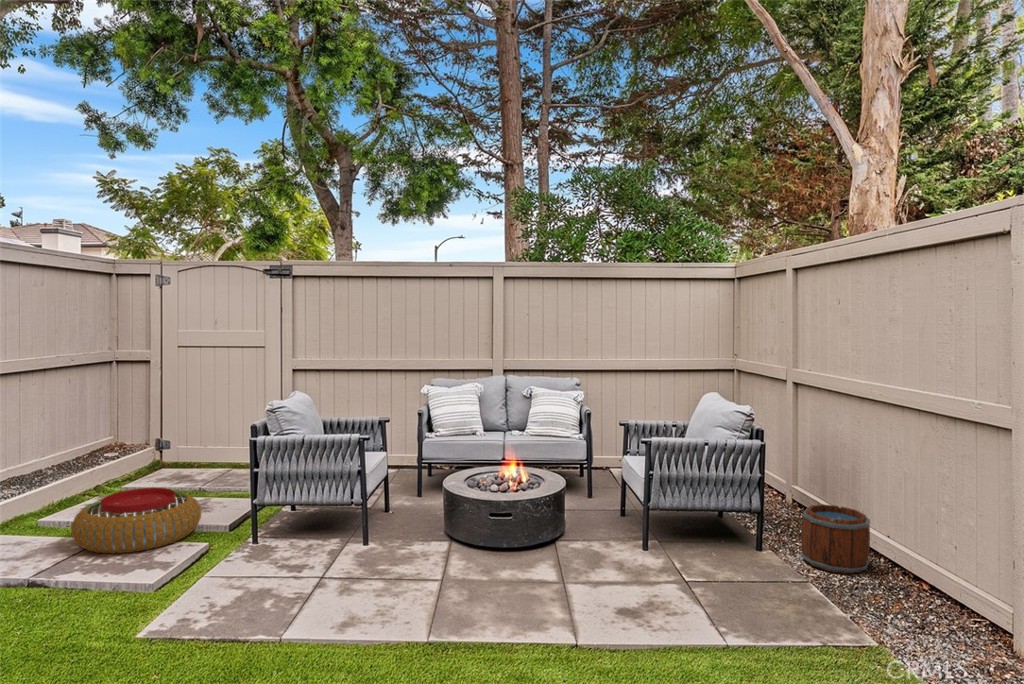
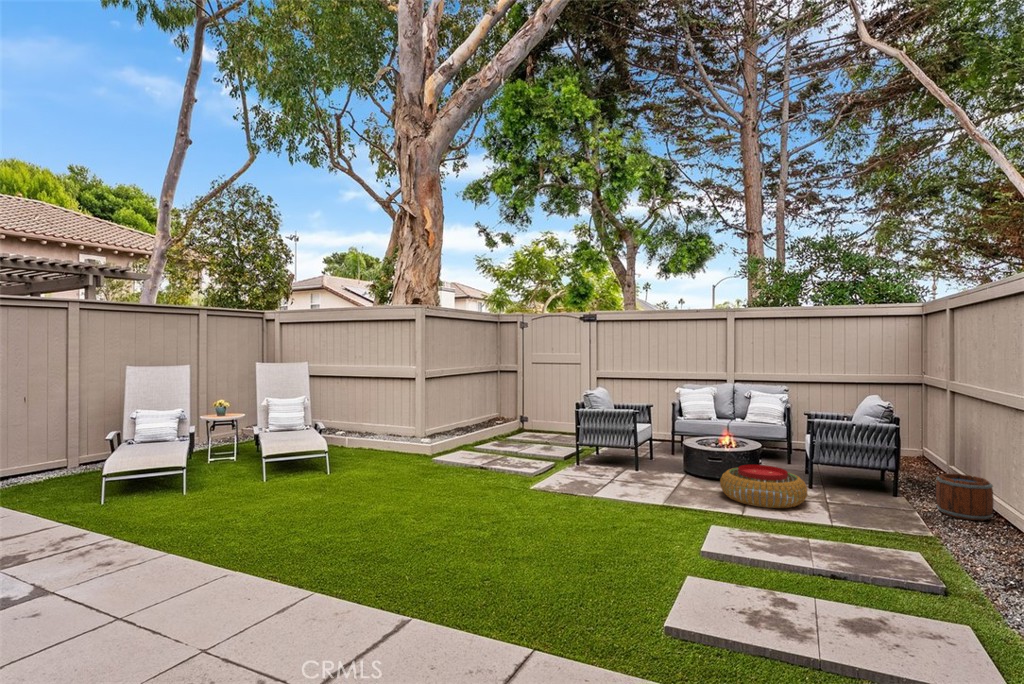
pouf: present [71,488,201,554] -> present [720,465,808,508]

